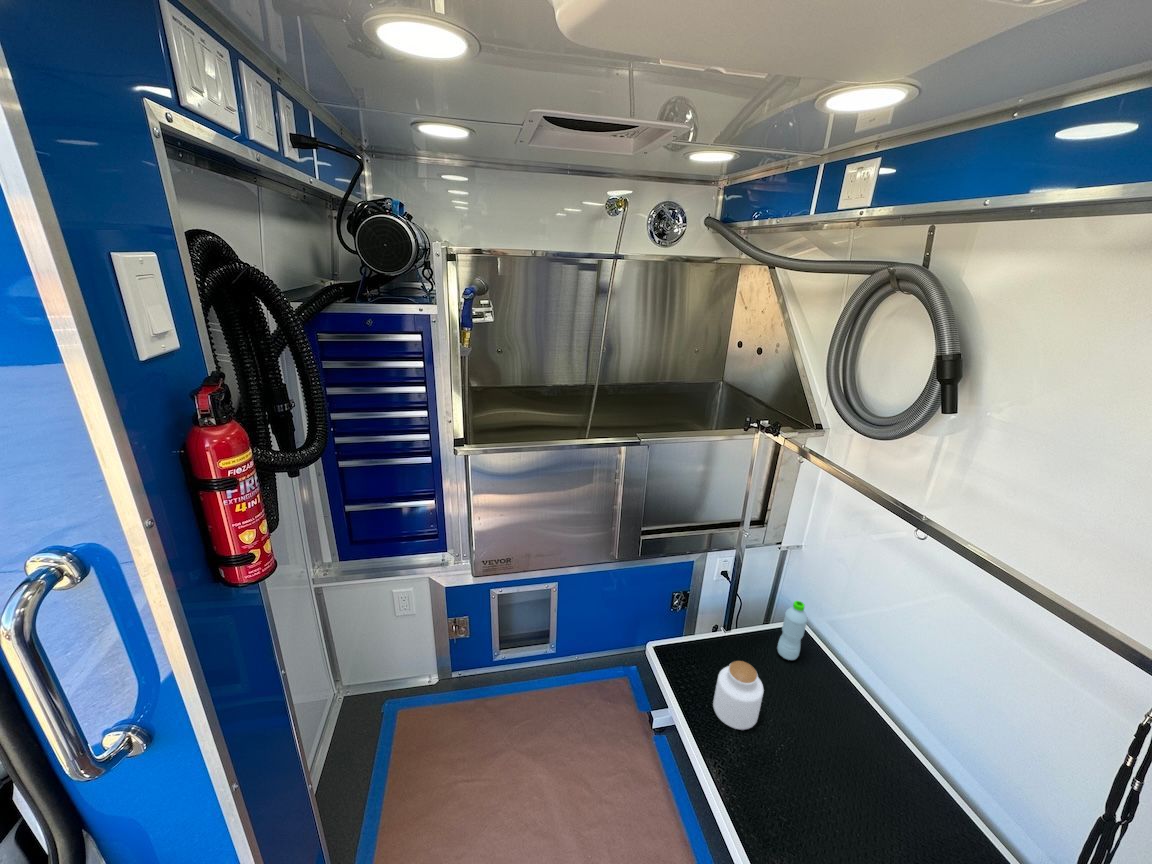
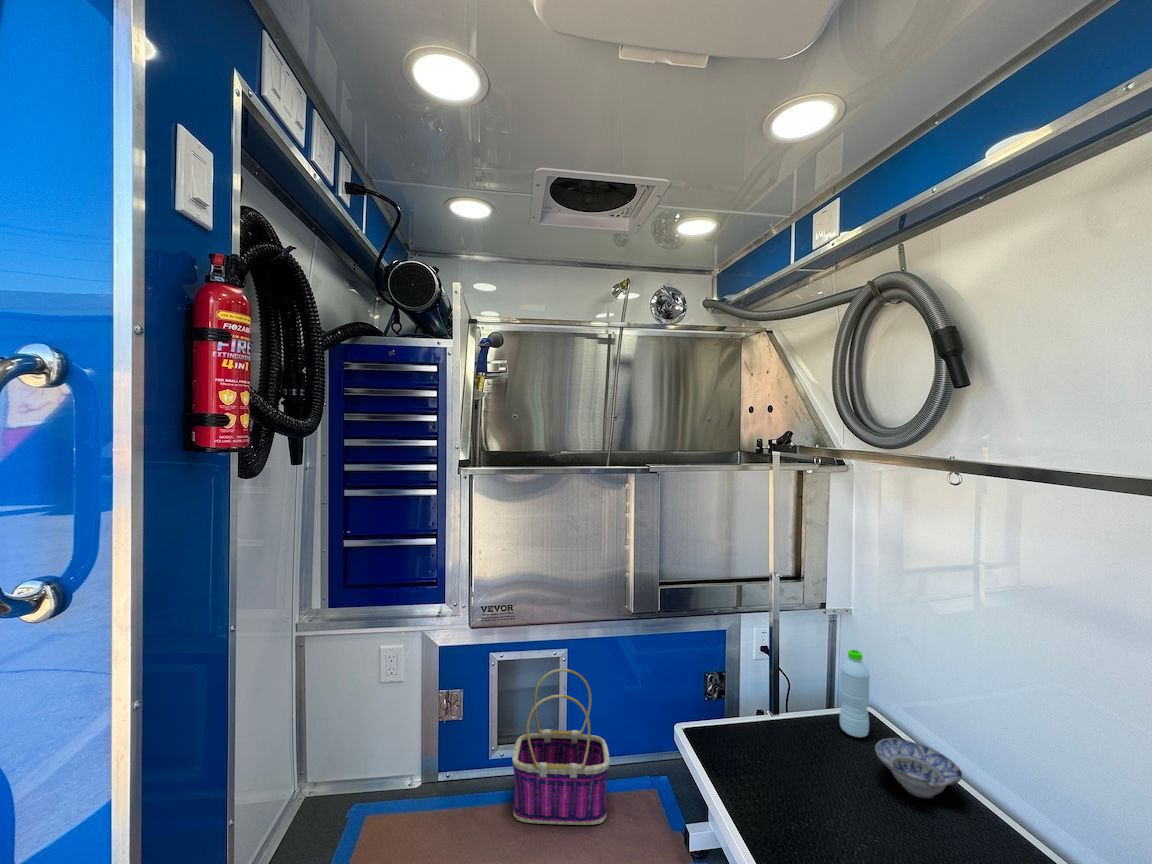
basket: none [520,604,596,711] -> present [512,669,610,825]
jar: present [713,661,763,730] -> none [765,710,828,809]
ceramic bowl: none [800,671,859,718] -> present [875,738,962,798]

